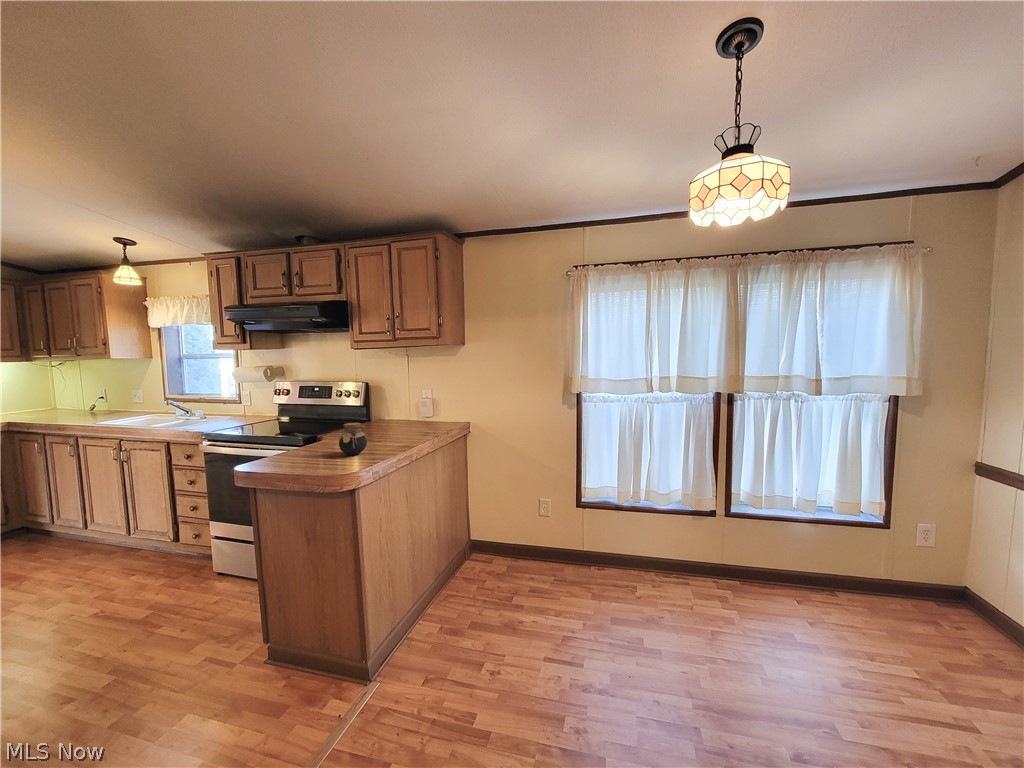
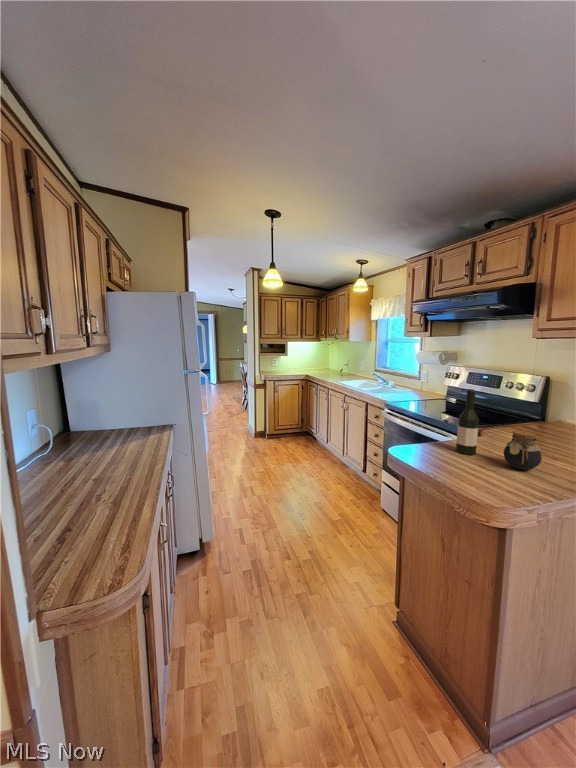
wine bottle: none [295,394,316,457] -> present [456,389,479,455]

